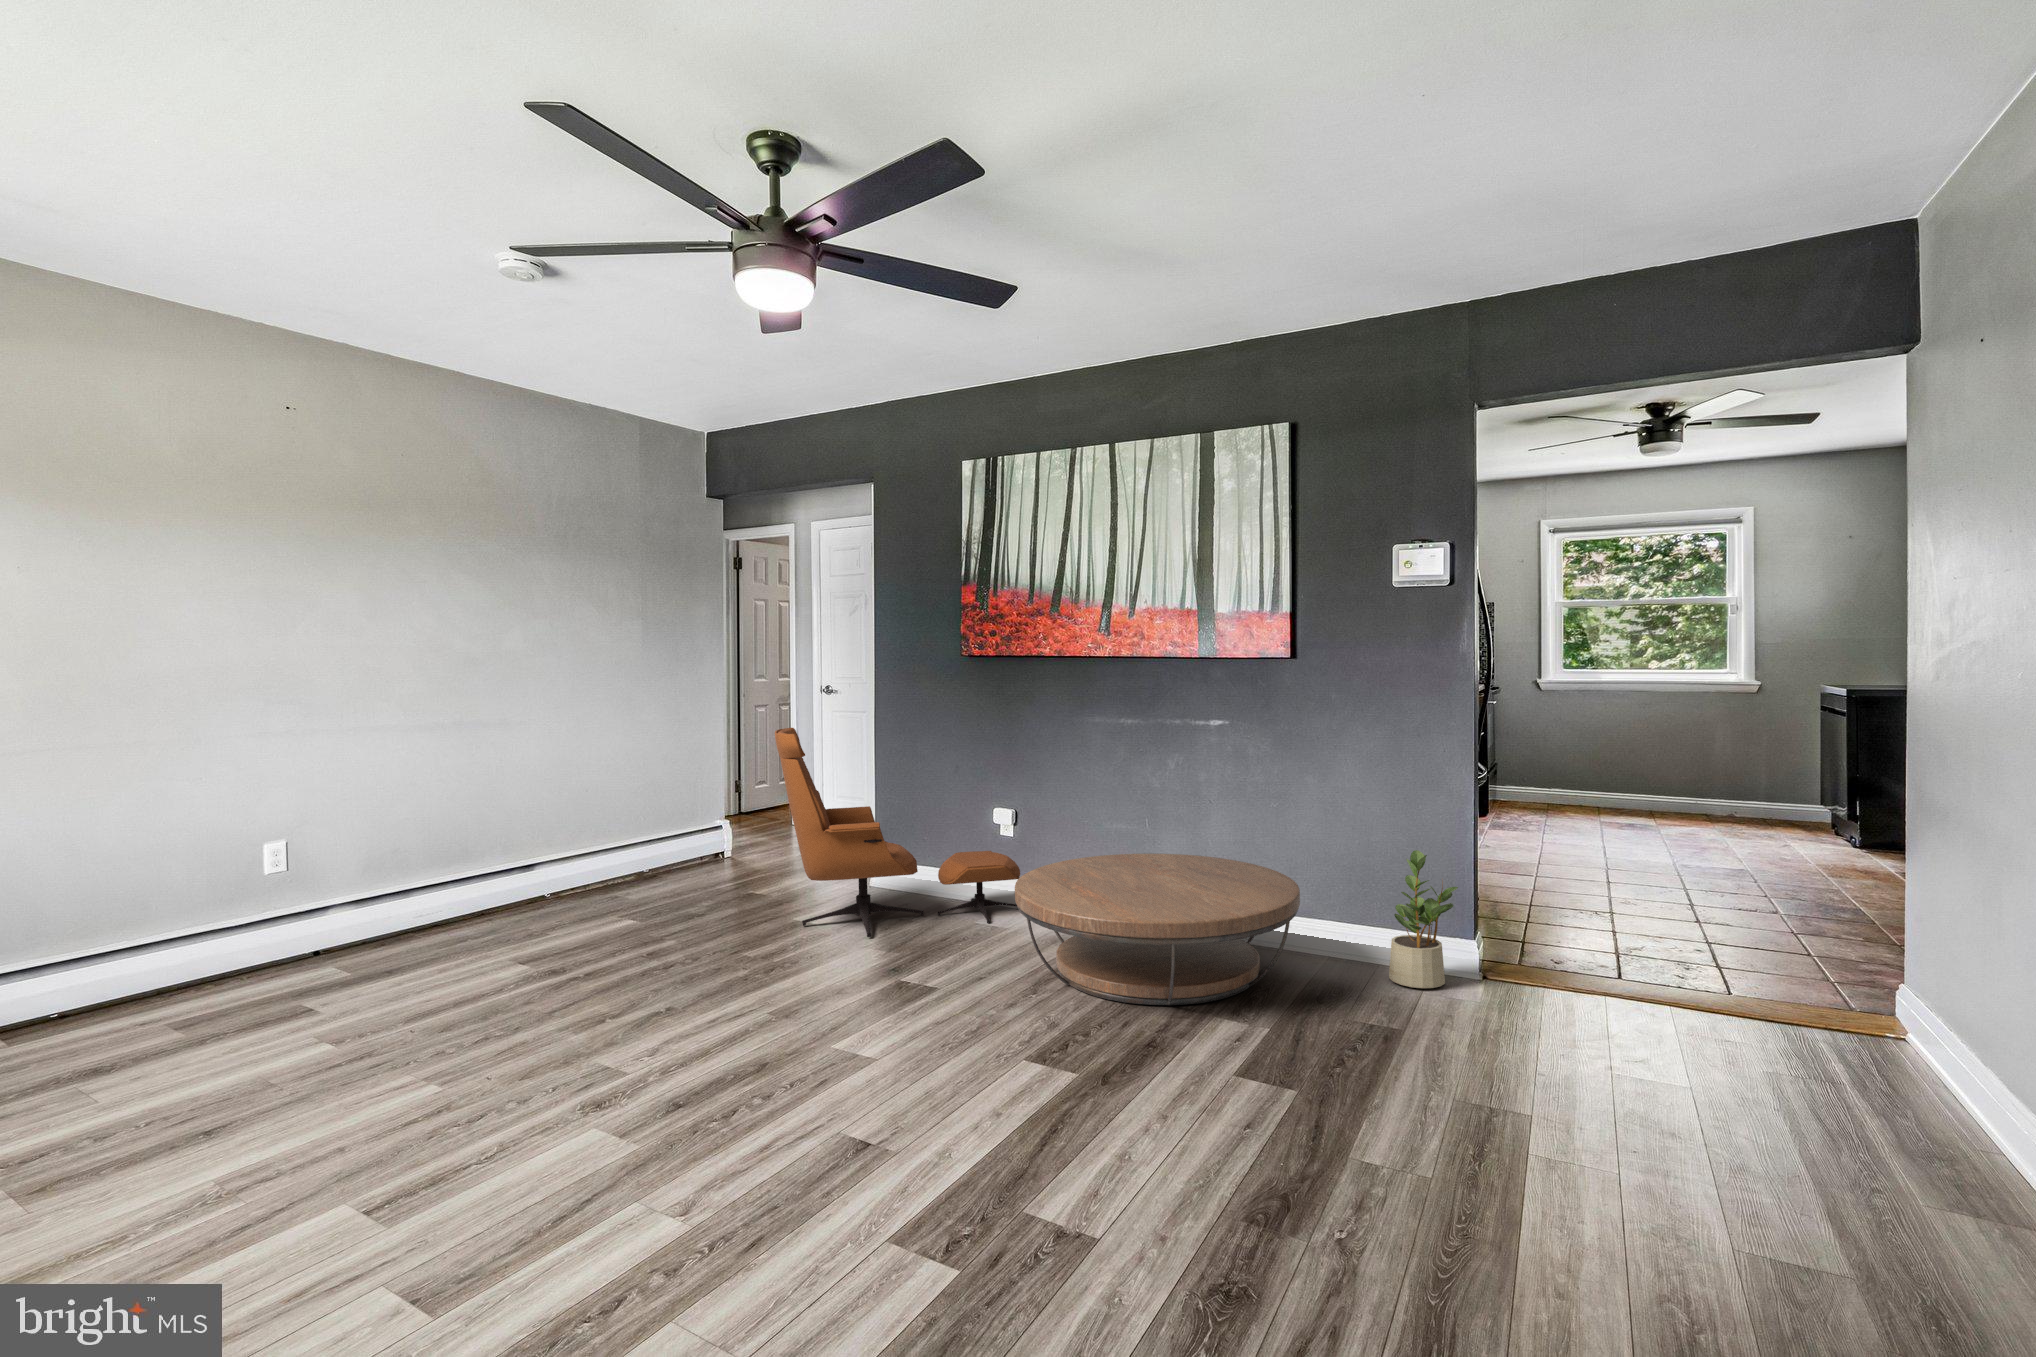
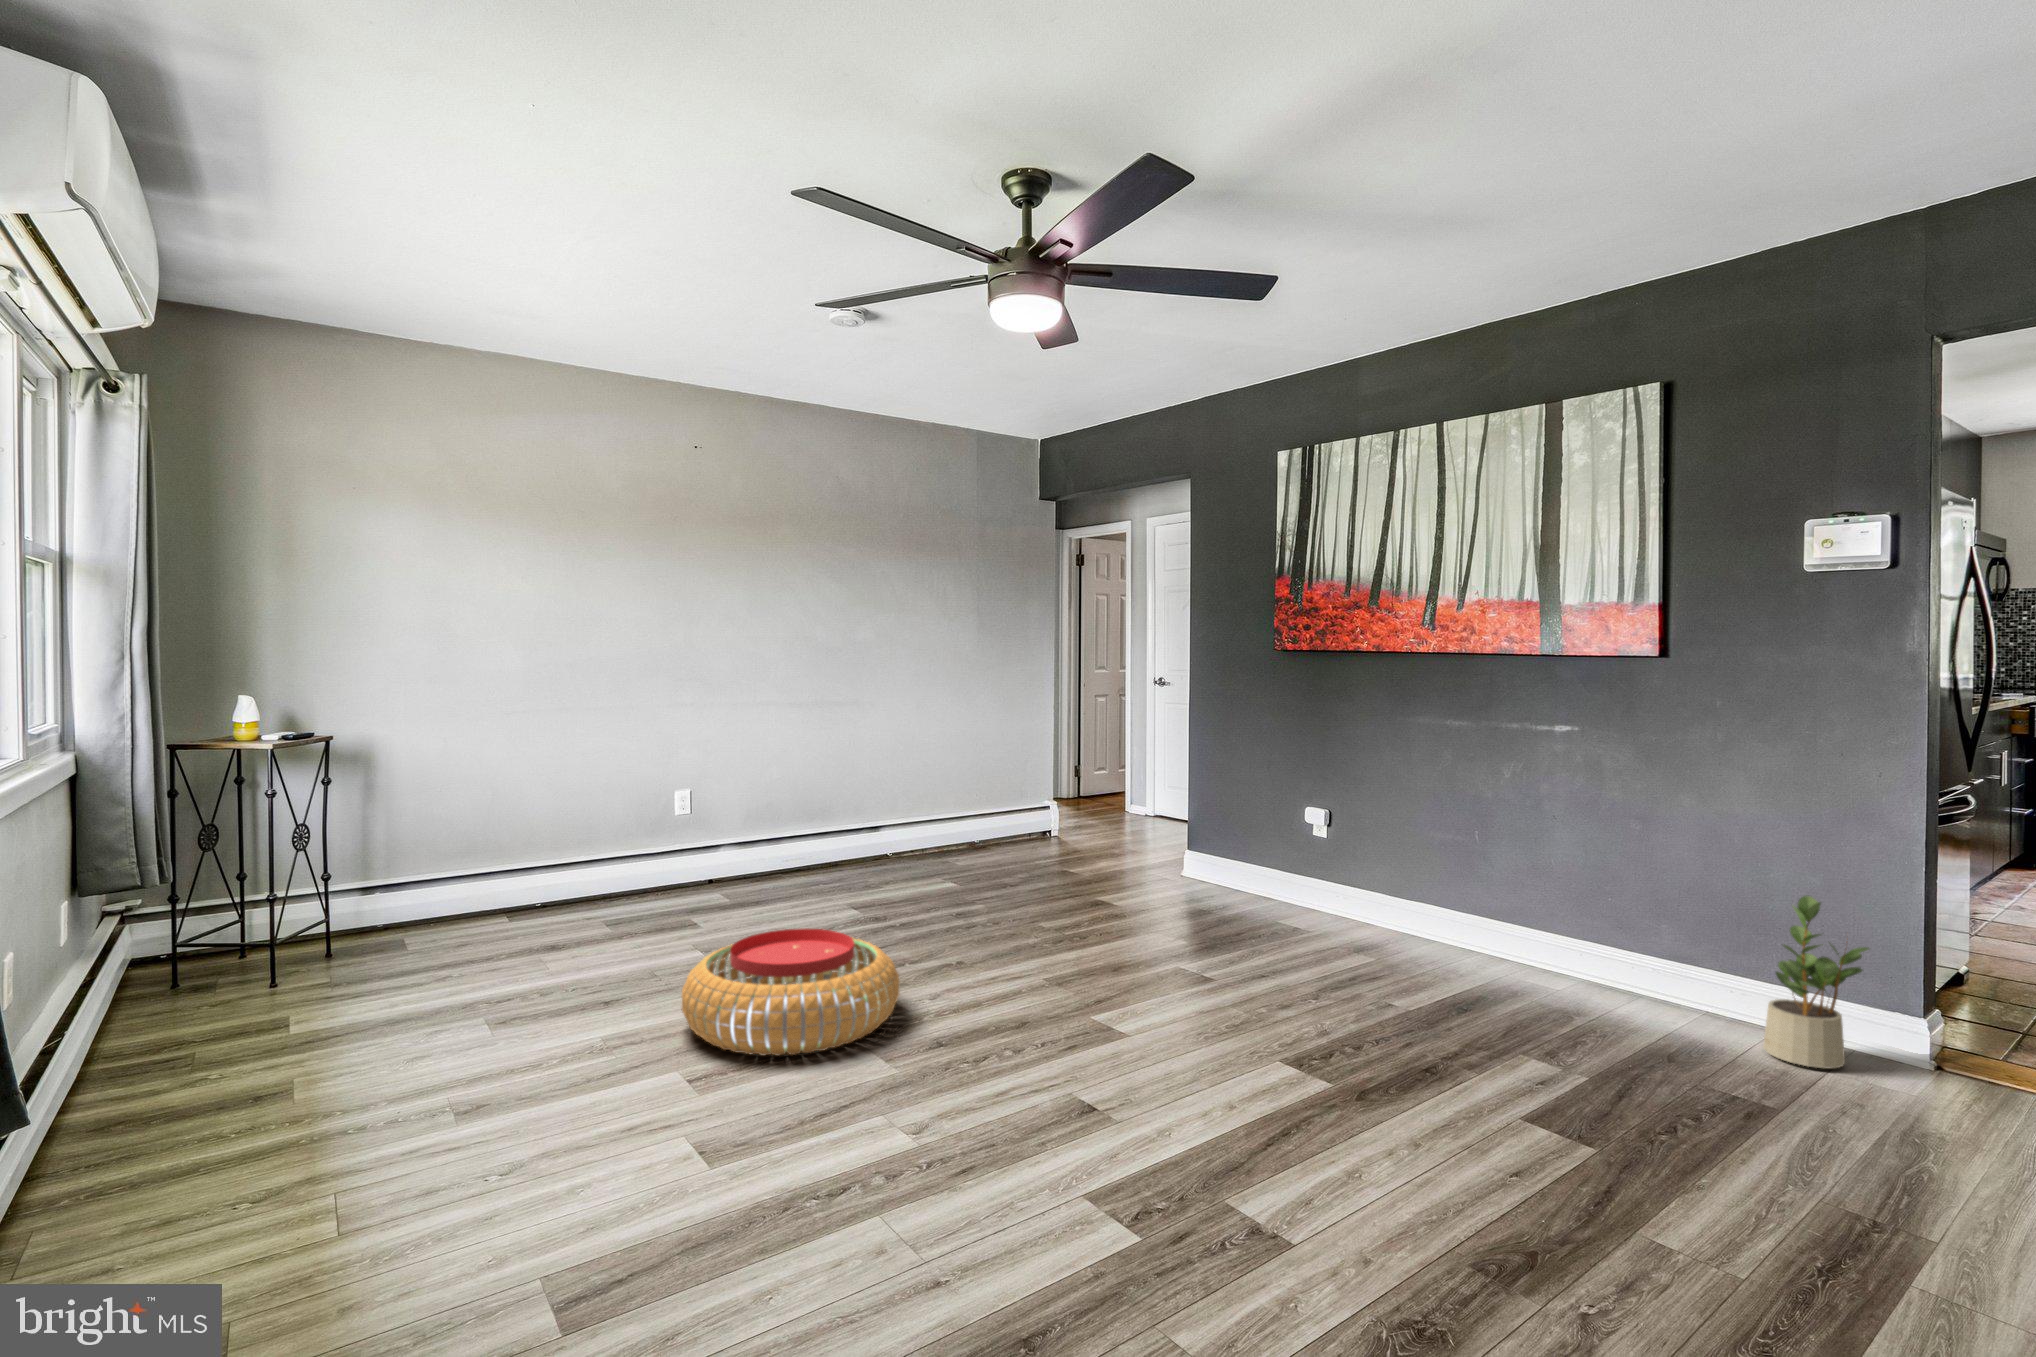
lounge chair: present [775,728,1020,937] -> none [1082,714,1328,927]
coffee table: present [1015,853,1300,1005] -> none [1300,868,1642,1038]
pouf: none [338,1000,619,1164] -> present [681,929,900,1055]

